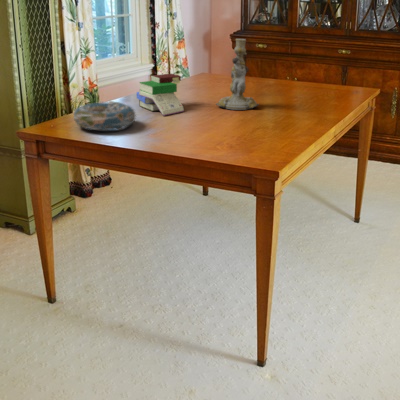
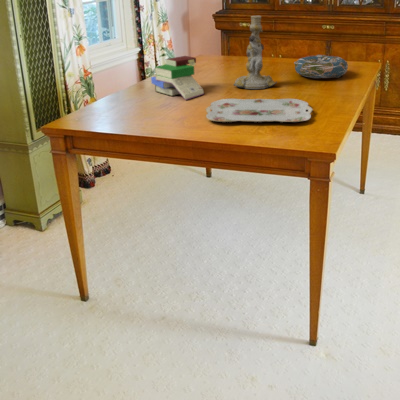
decorative bowl: present [74,101,136,130] -> present [294,55,348,78]
serving tray: none [172,117,278,143] -> present [206,99,313,122]

